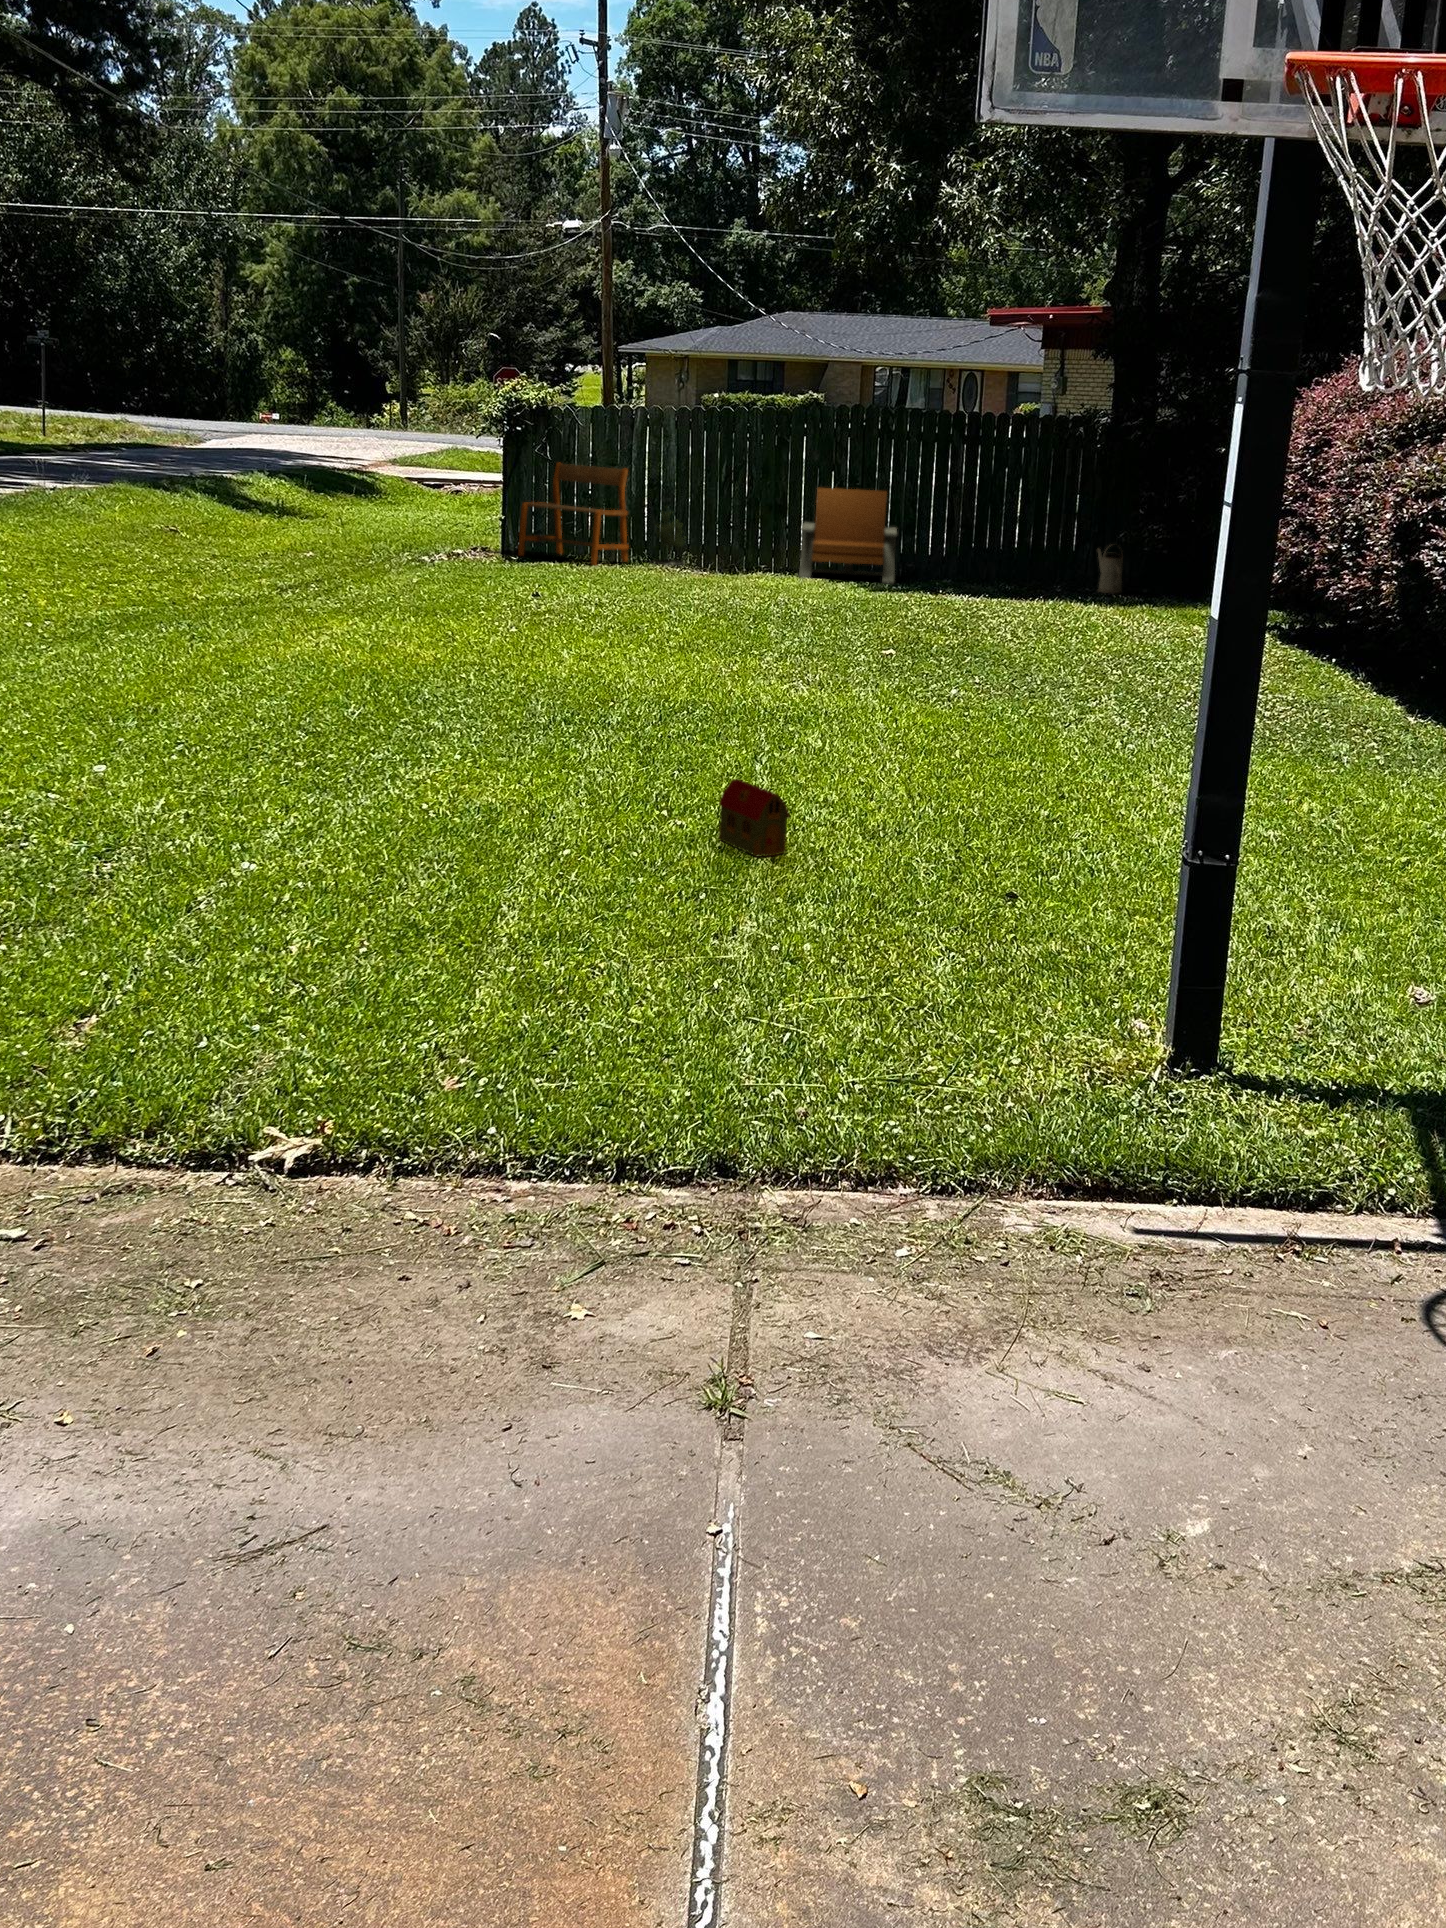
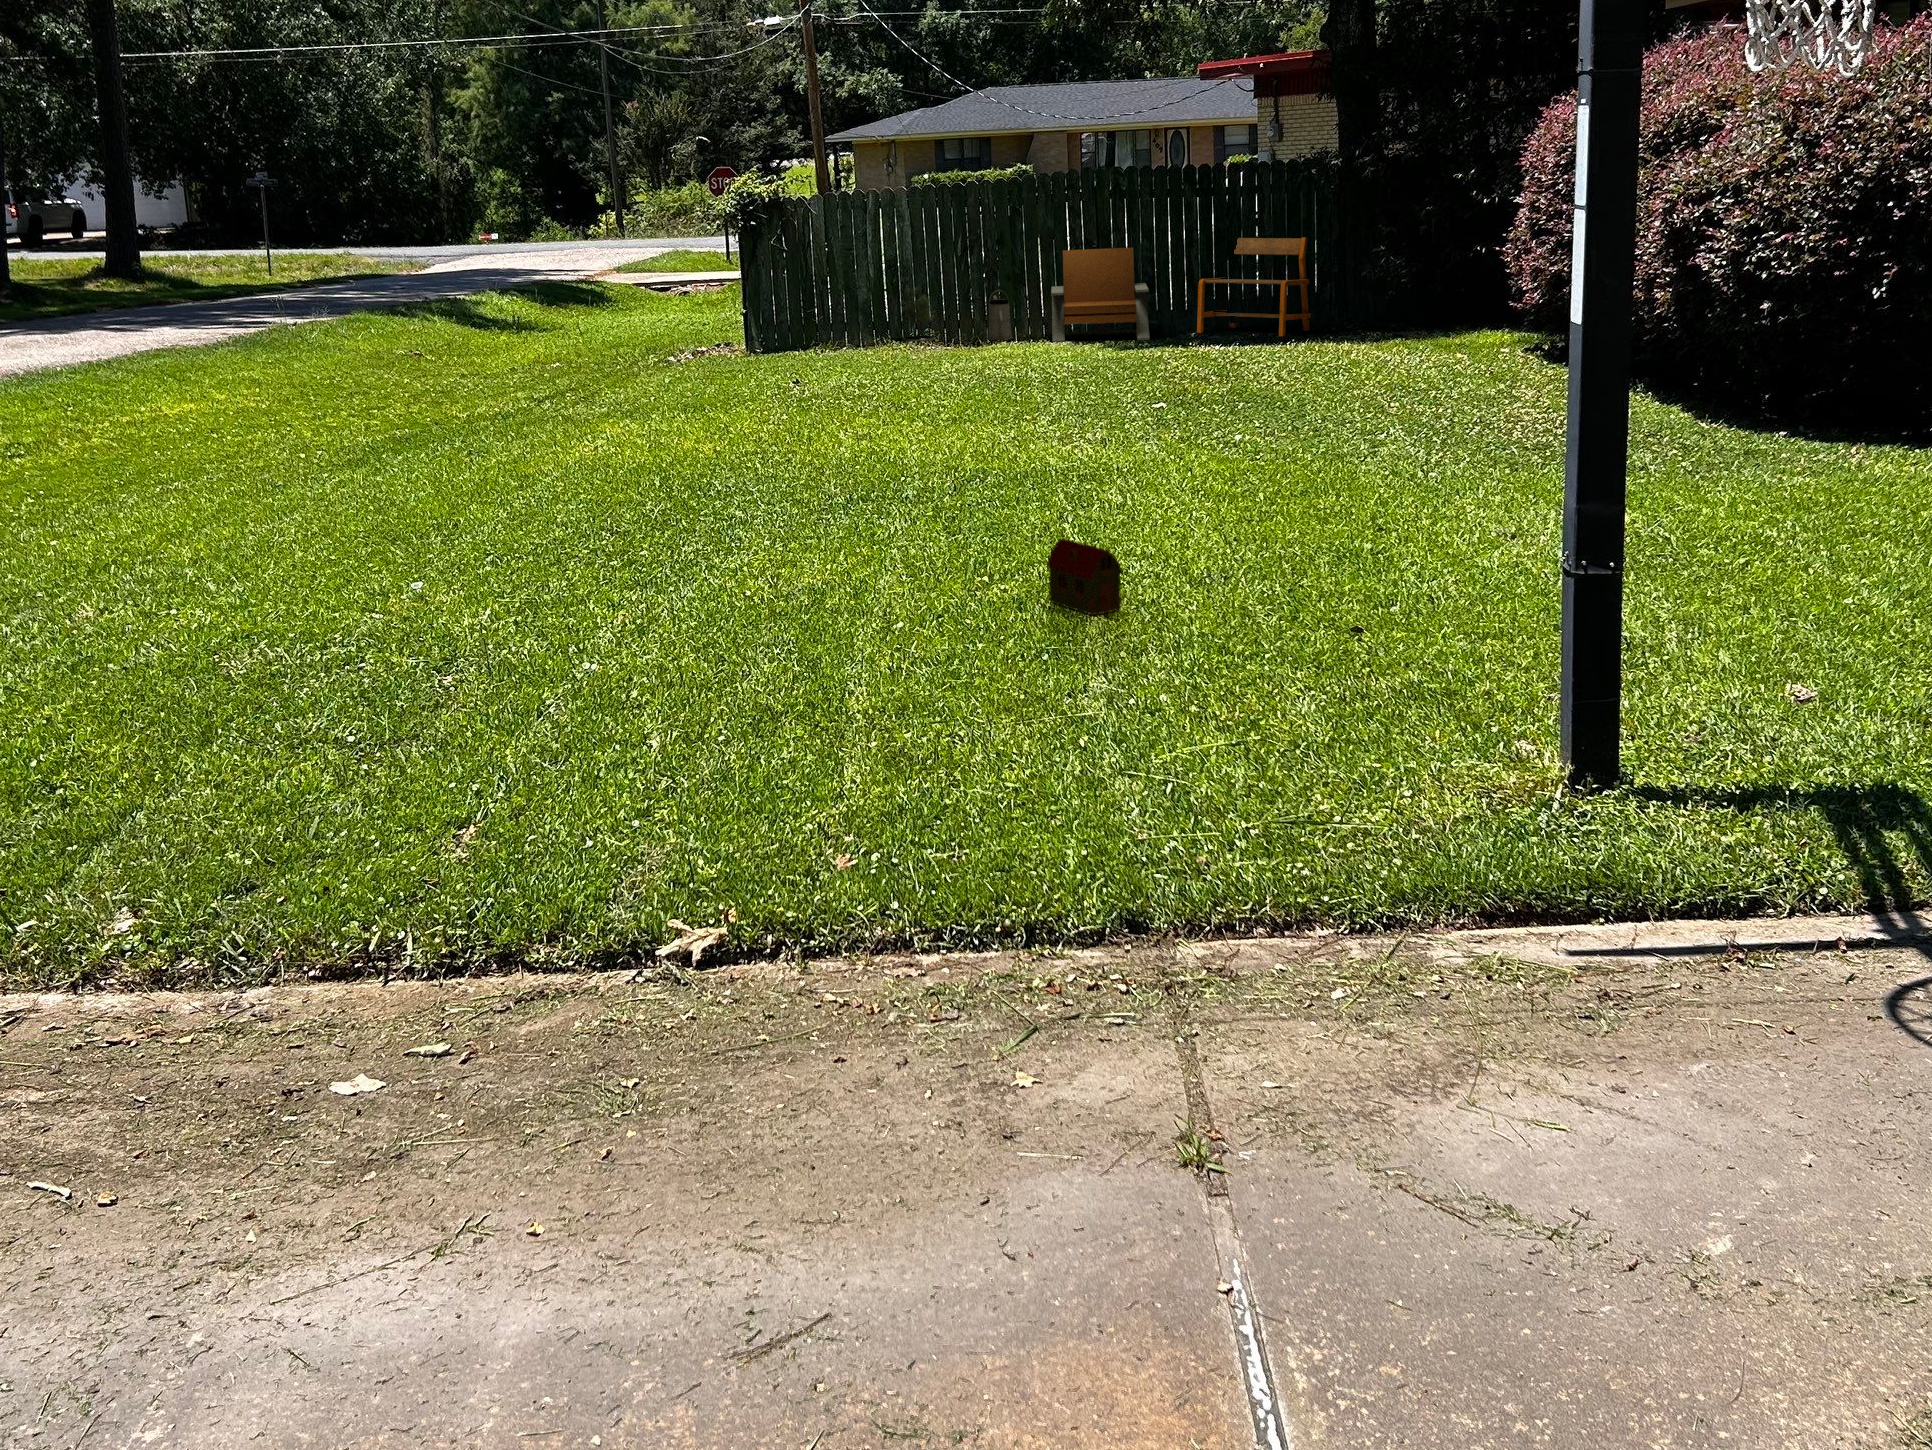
bench: present [518,463,629,565] -> present [1197,237,1311,336]
watering can: present [1098,549,1123,593] -> present [988,290,1012,340]

